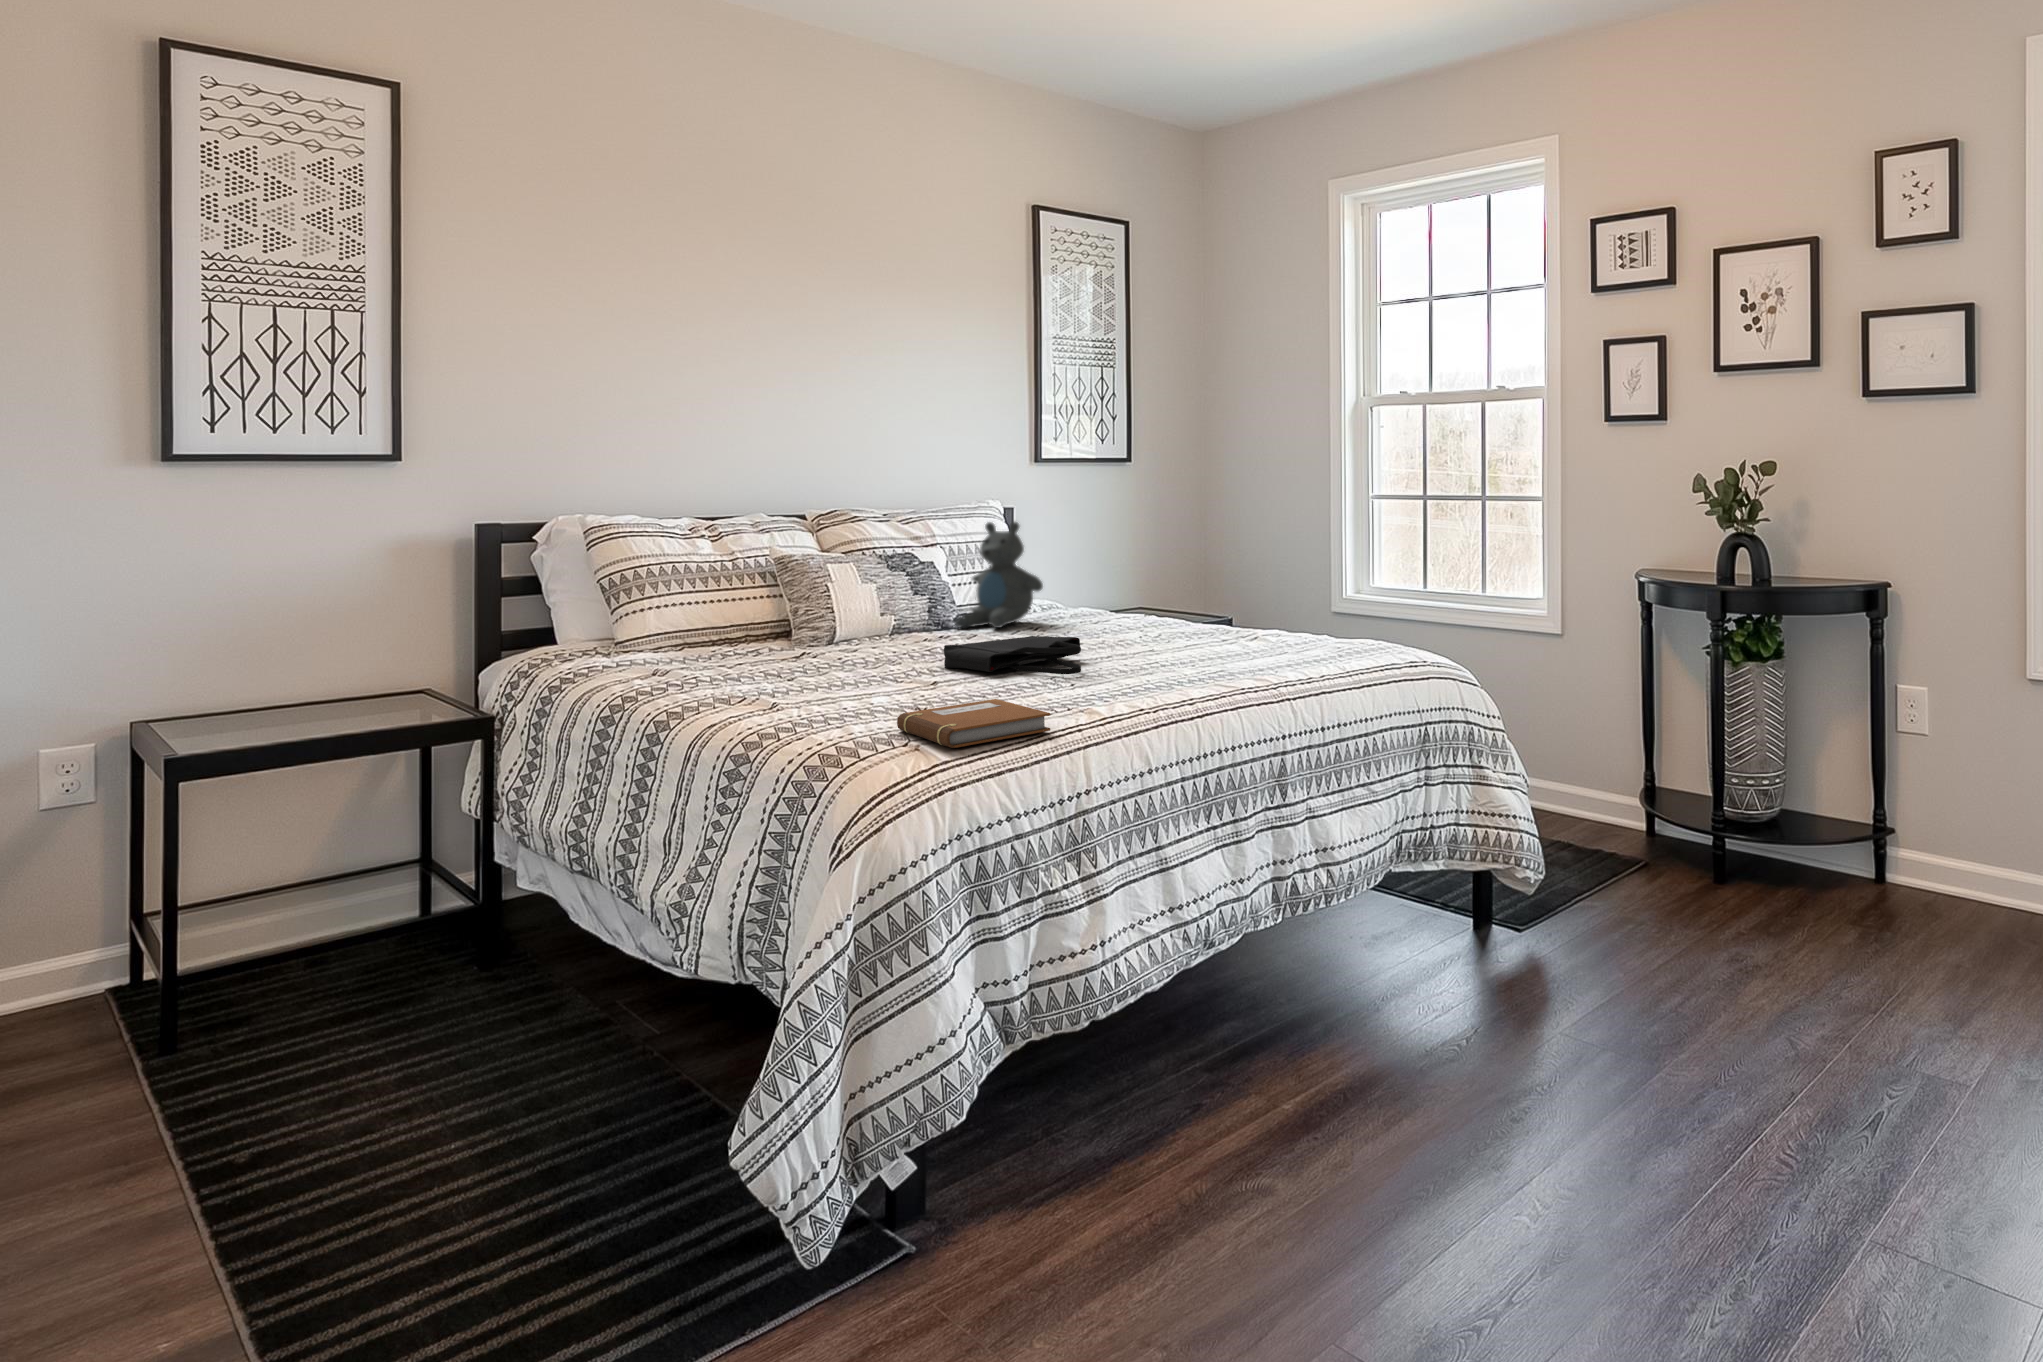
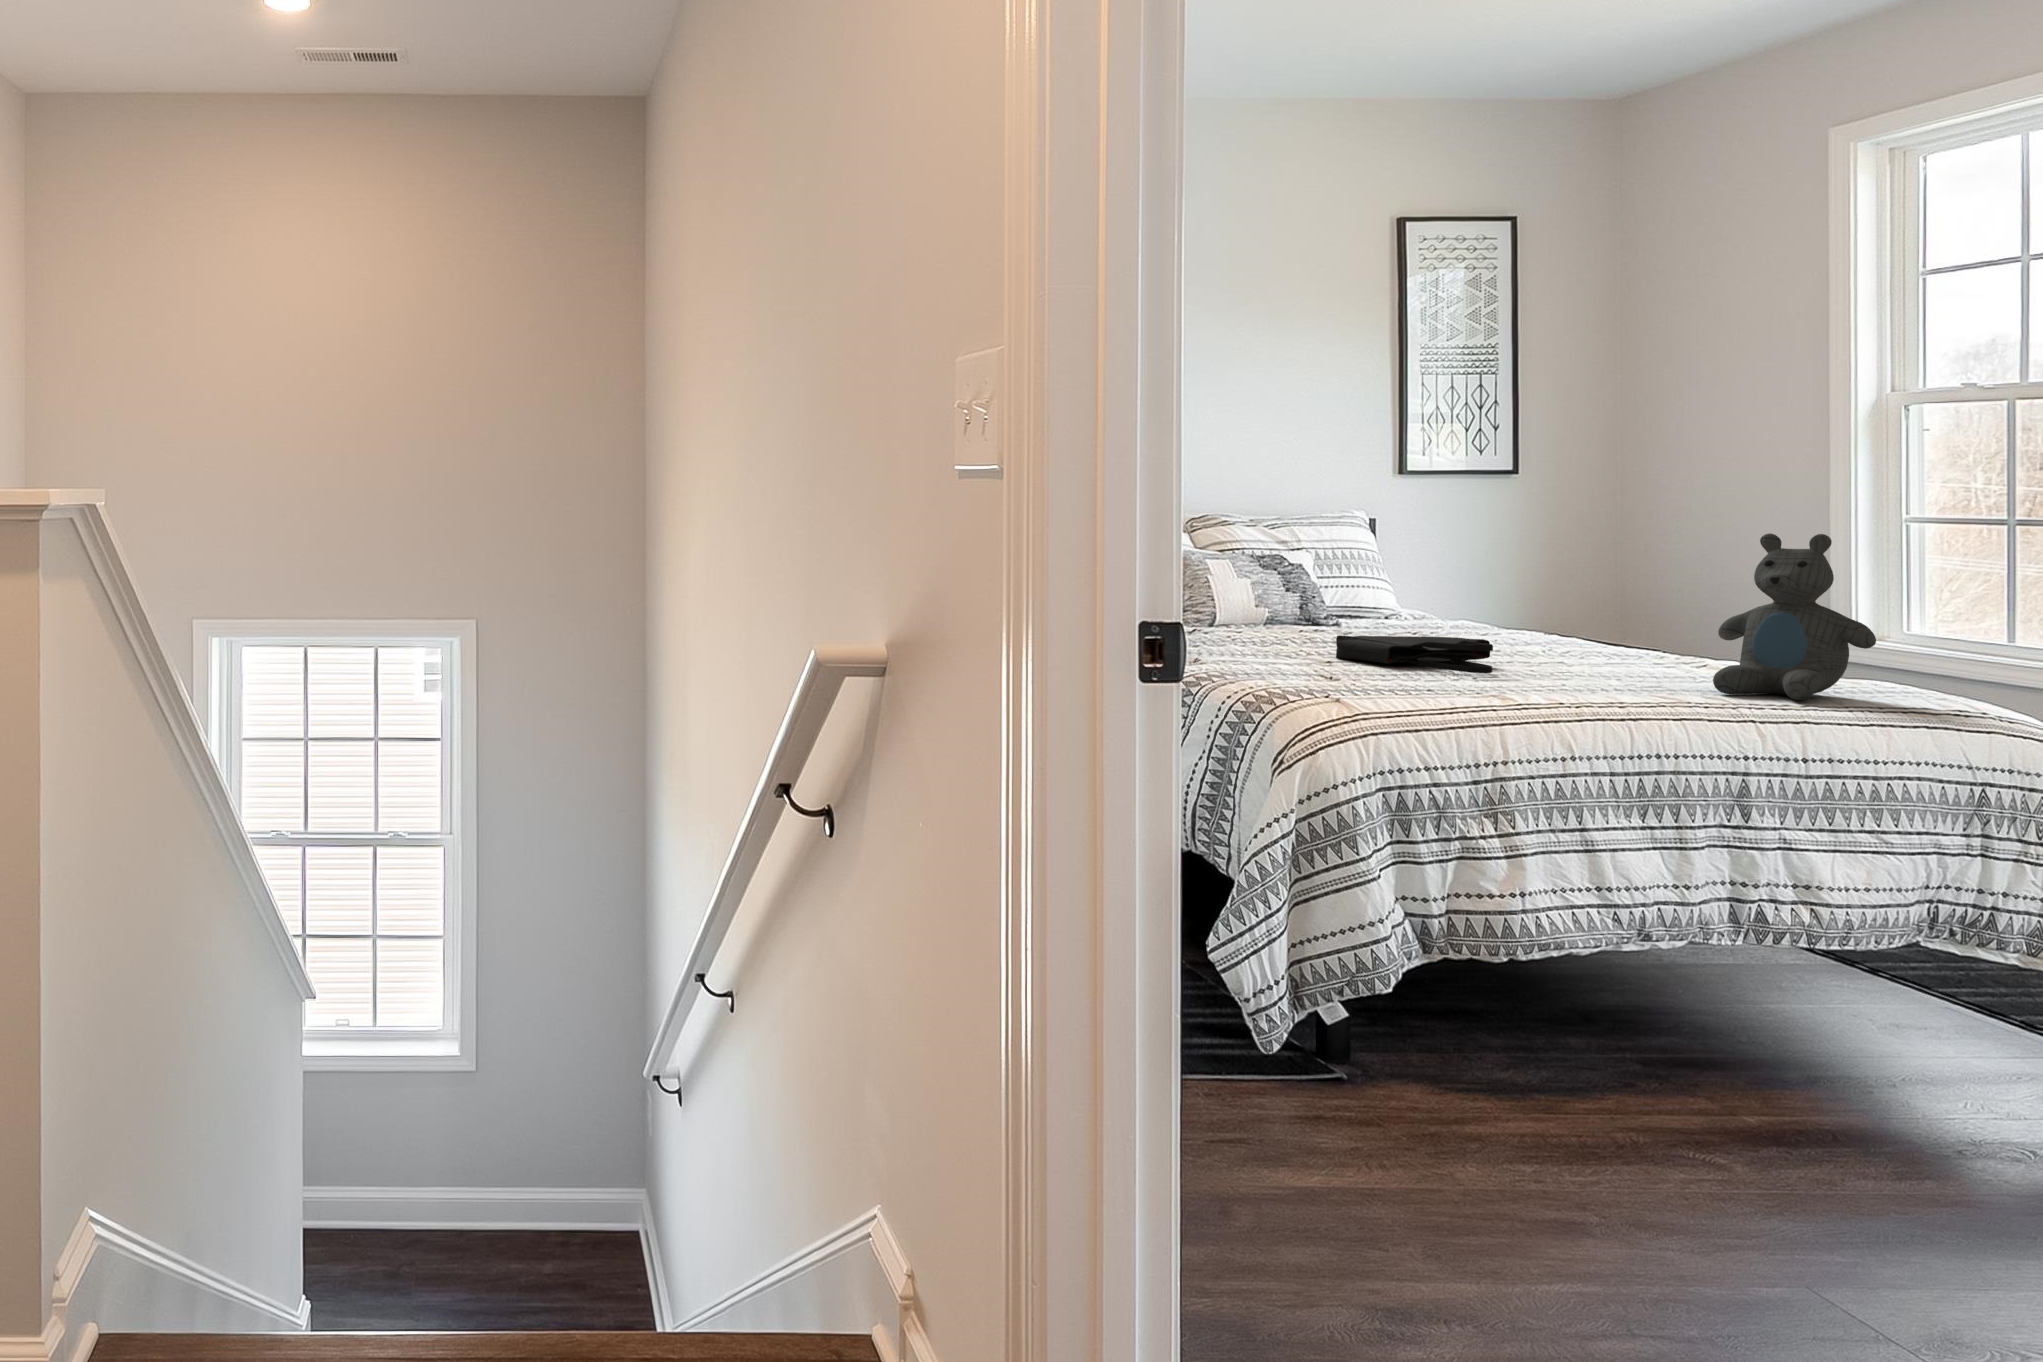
teddy bear: present [954,522,1043,628] -> present [1713,533,1876,700]
notebook: present [897,699,1050,748] -> none [1313,675,1466,704]

